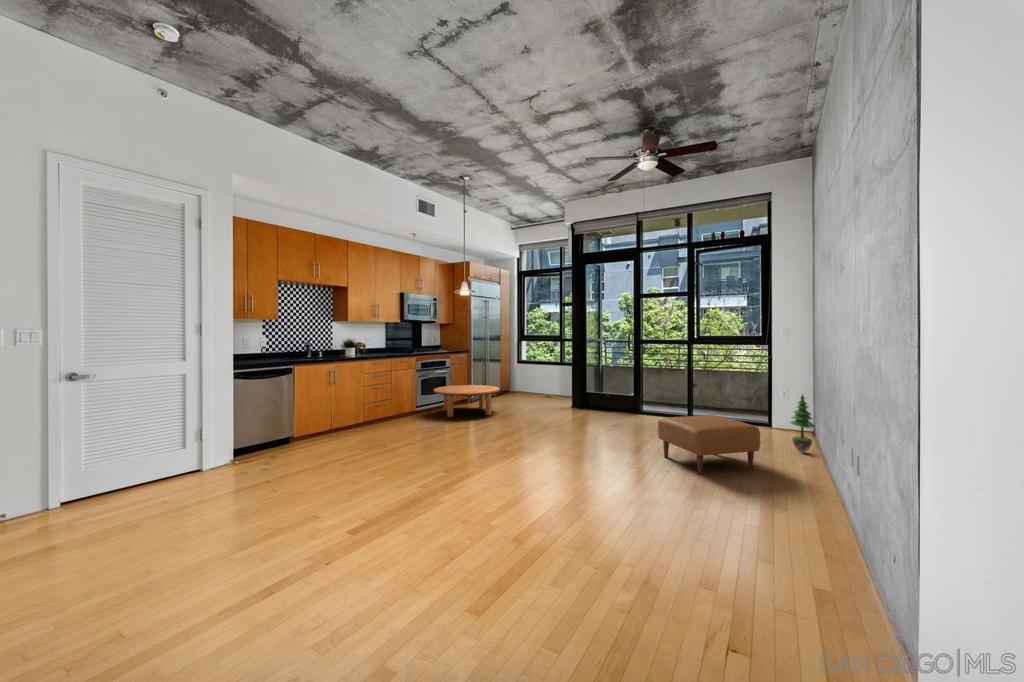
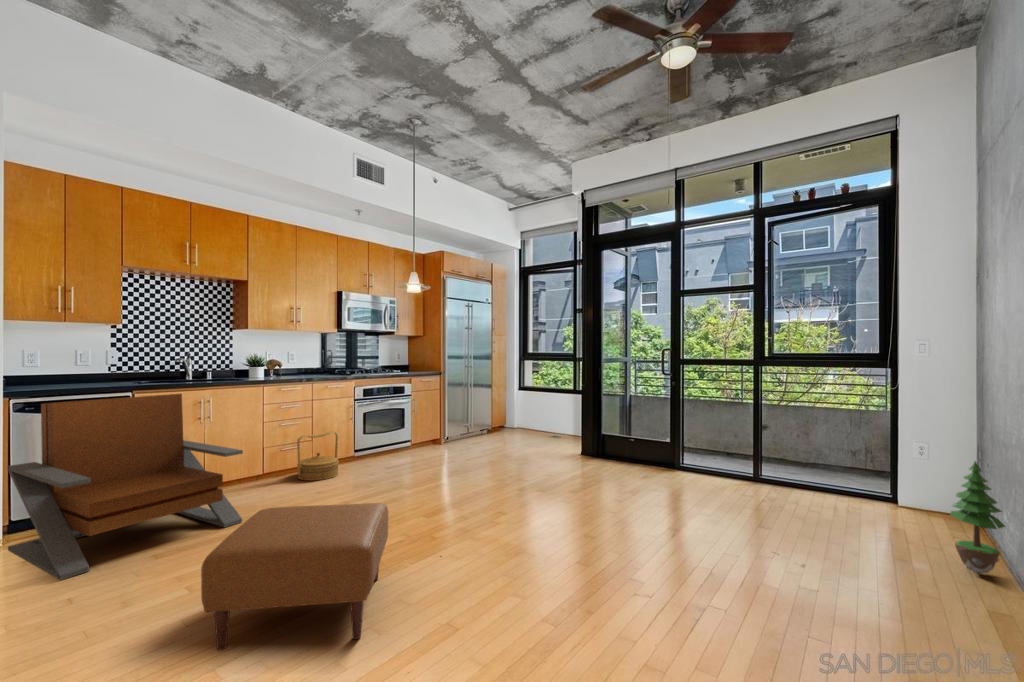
lounge chair: none [247,366,379,471] -> present [8,394,243,580]
coffee table: present [434,385,499,417] -> none [378,419,473,468]
woven basket: none [387,393,414,425] -> present [297,432,339,481]
ottoman: present [658,415,760,474] -> present [201,503,388,650]

